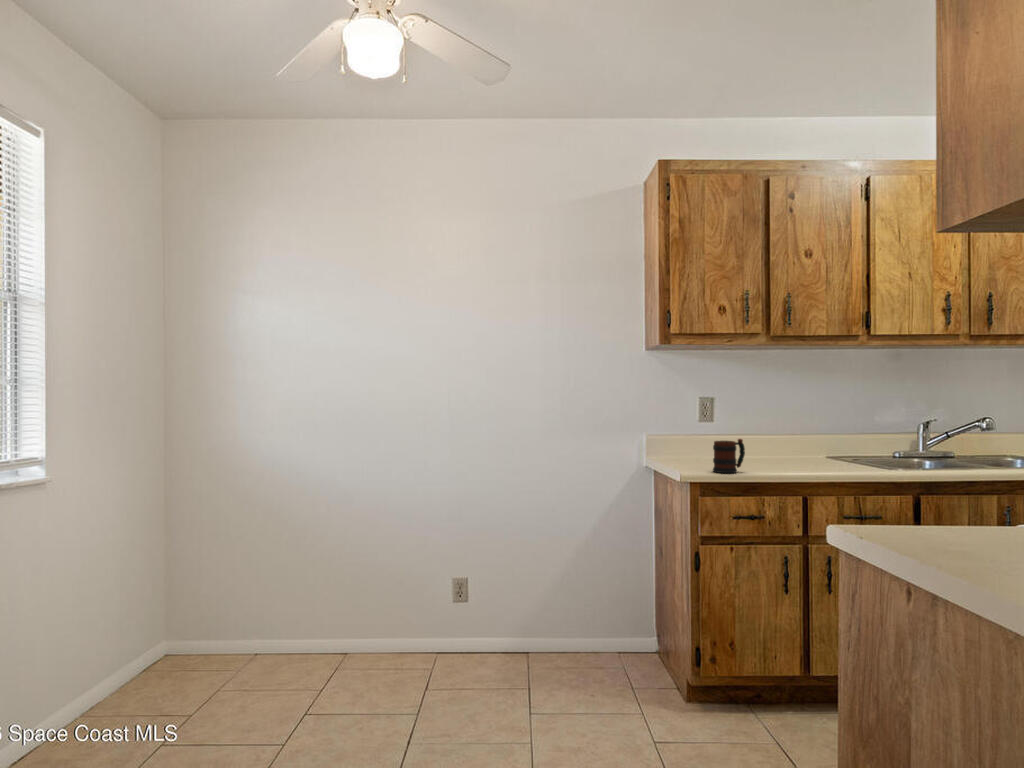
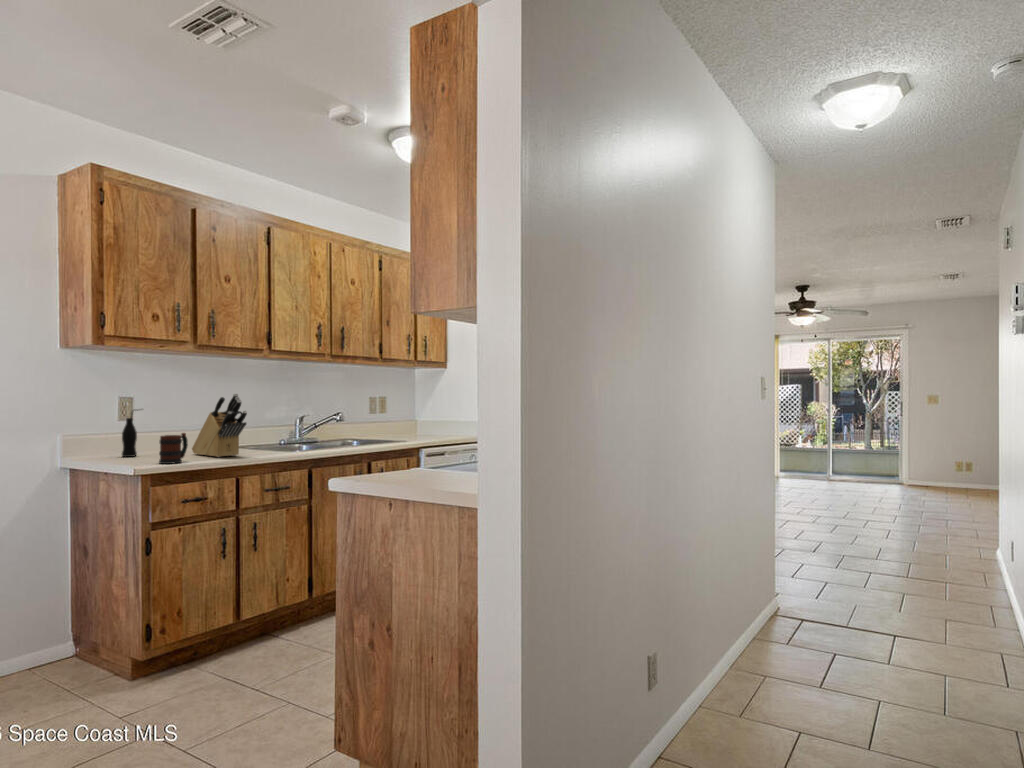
knife block: none [766,393,818,469] -> present [192,393,247,457]
bottle: none [695,409,714,459] -> present [122,410,138,457]

